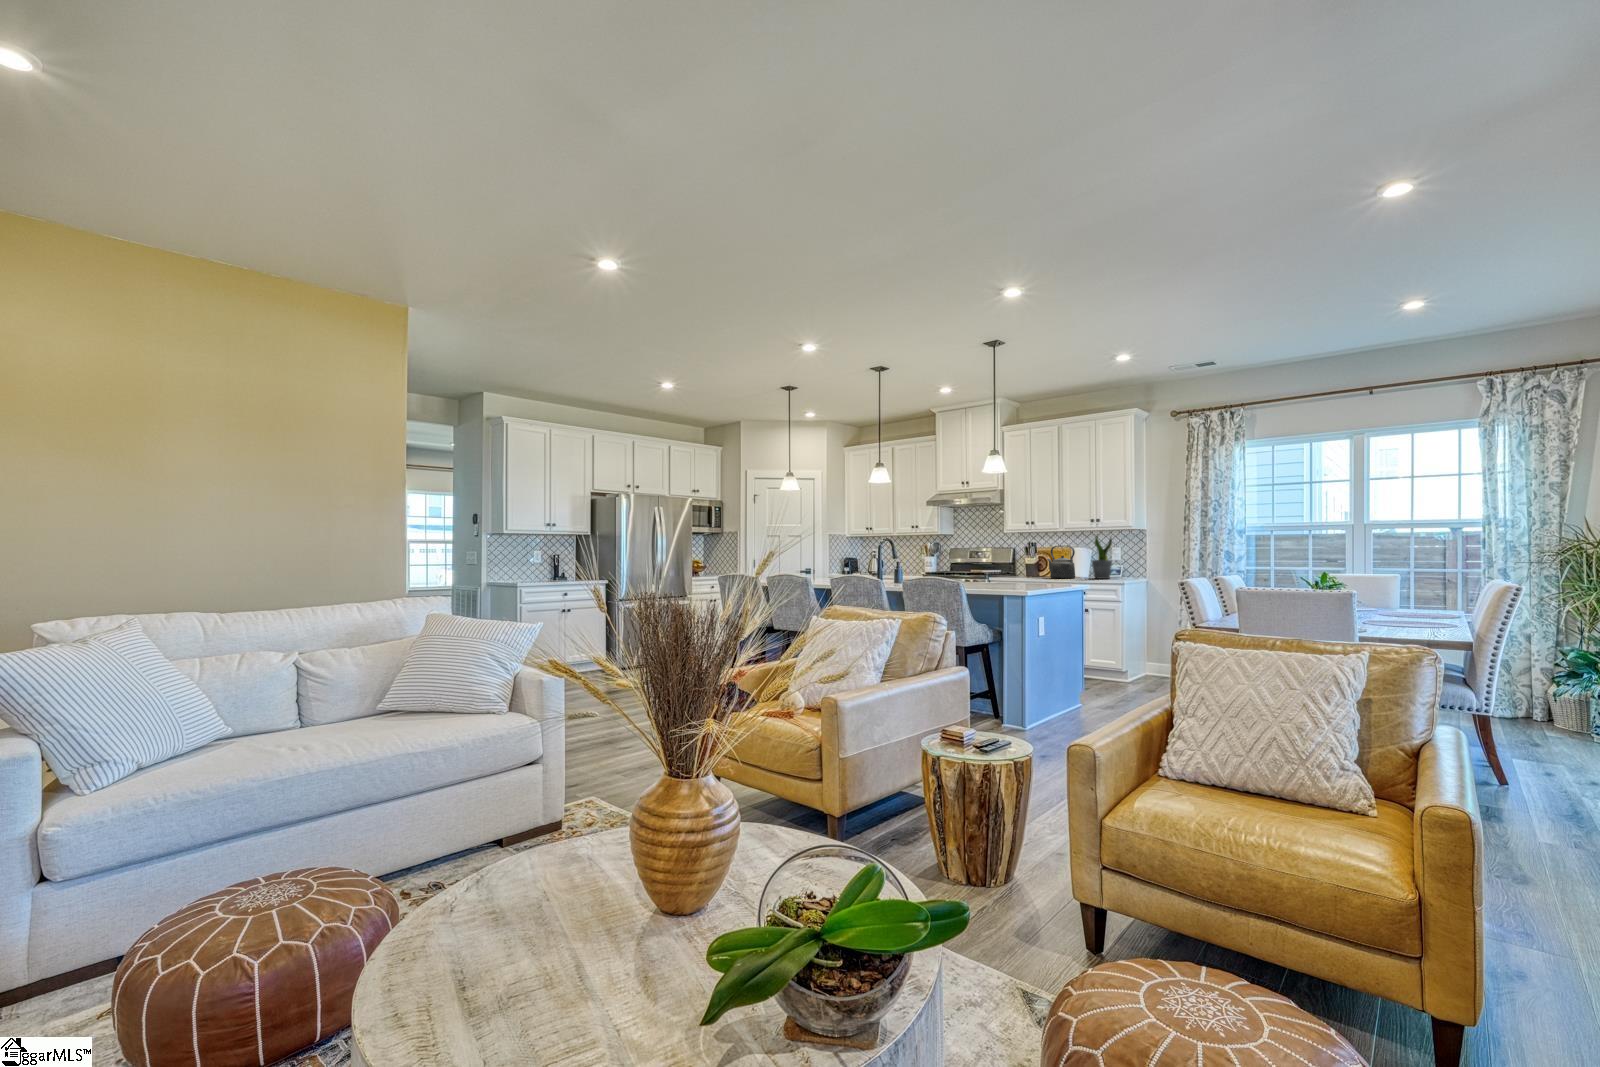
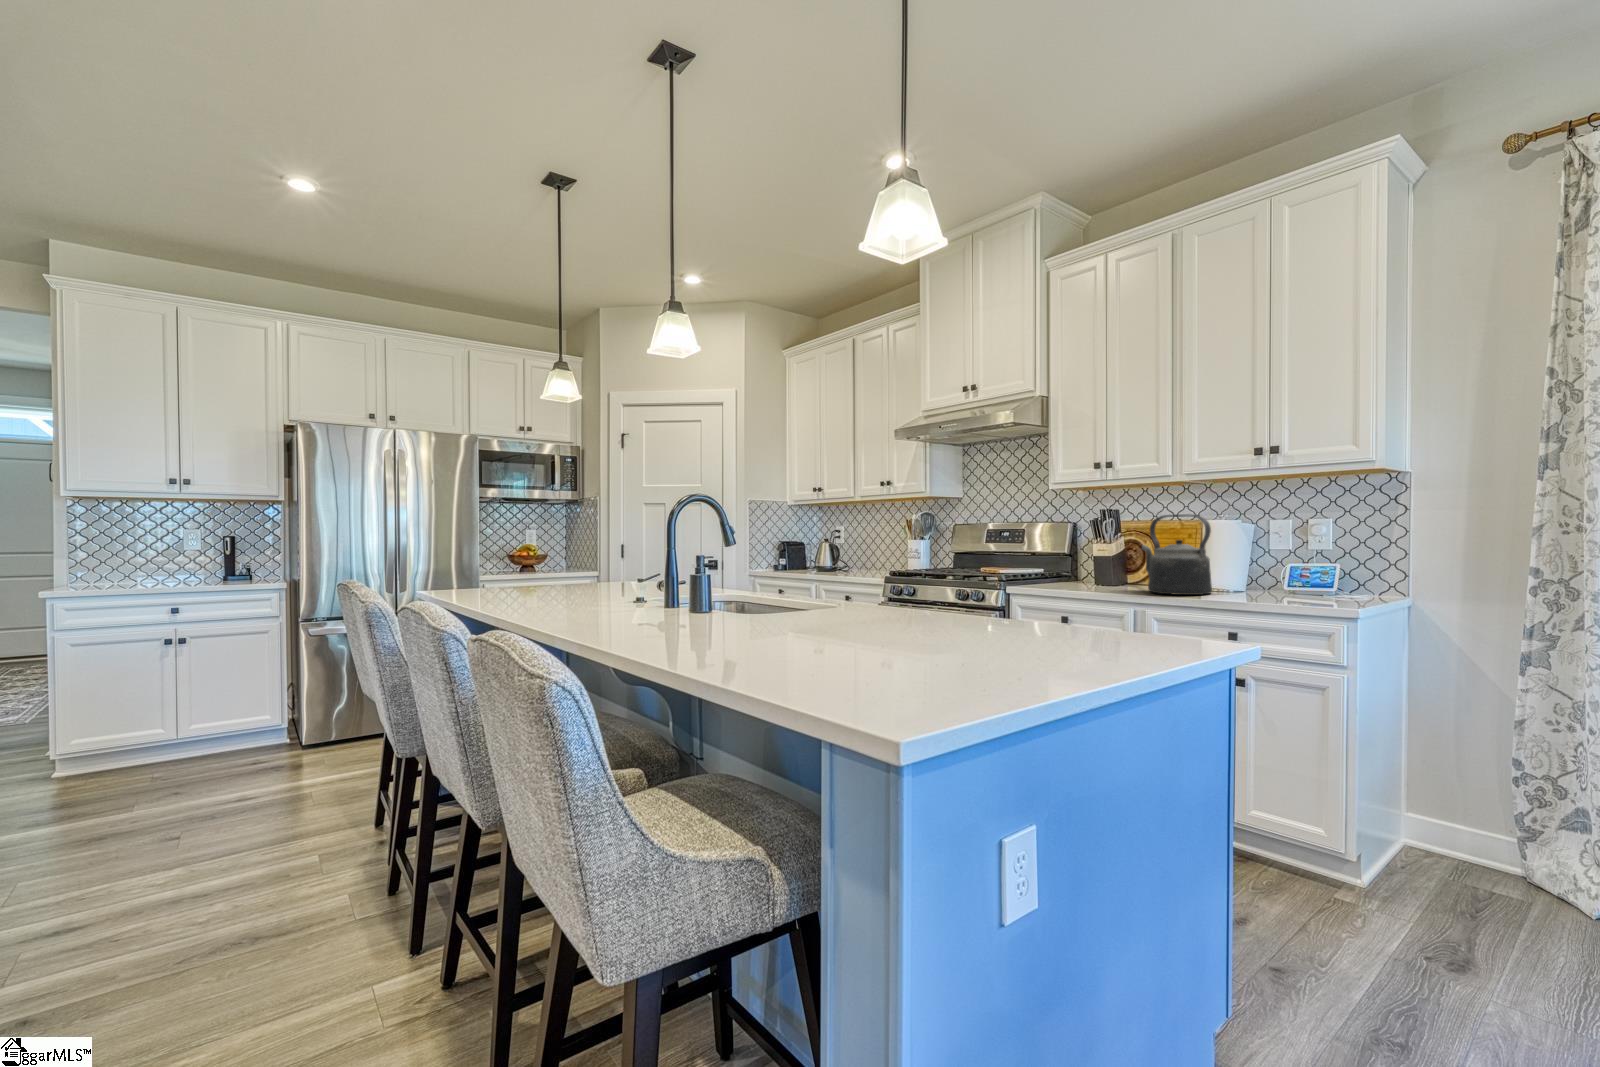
potted plant: present [1092,536,1112,579] -> none [1255,483,1316,599]

